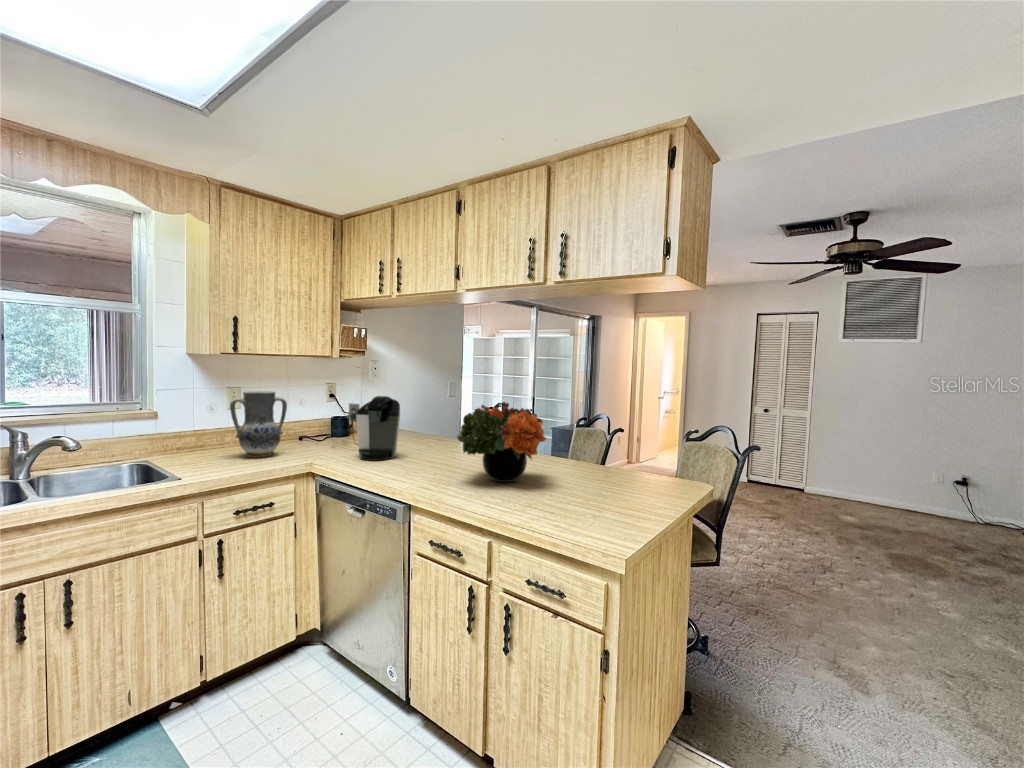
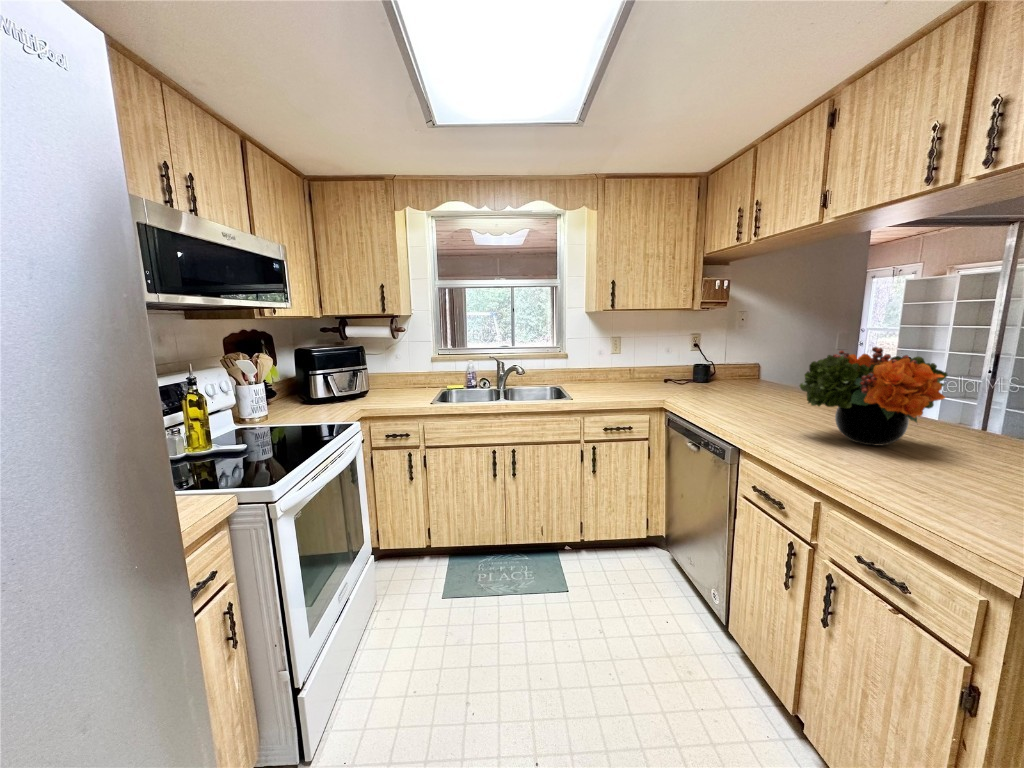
vase: present [230,391,287,457] -> none [607,340,648,391]
coffee maker: present [349,396,400,461] -> none [701,343,750,404]

